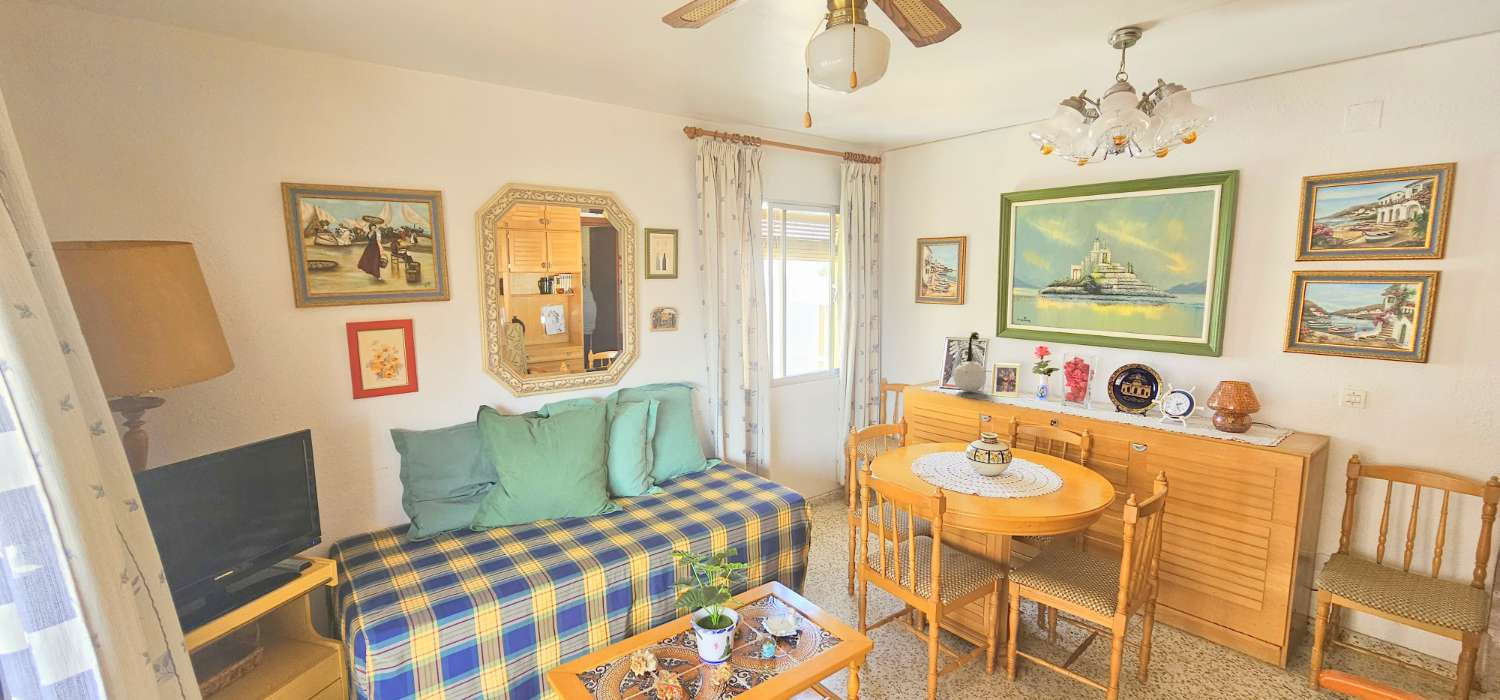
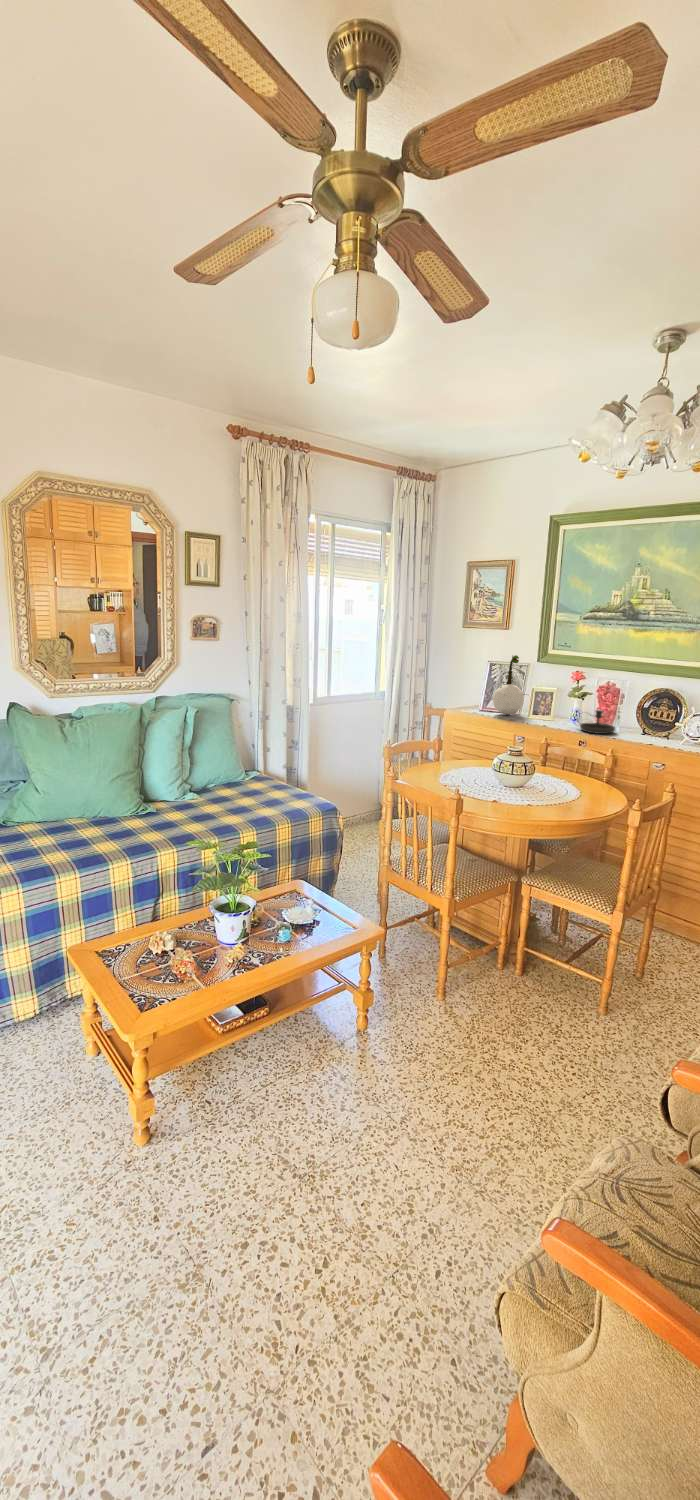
candlestick: none [1044,388,1089,413] -> present [580,710,615,734]

